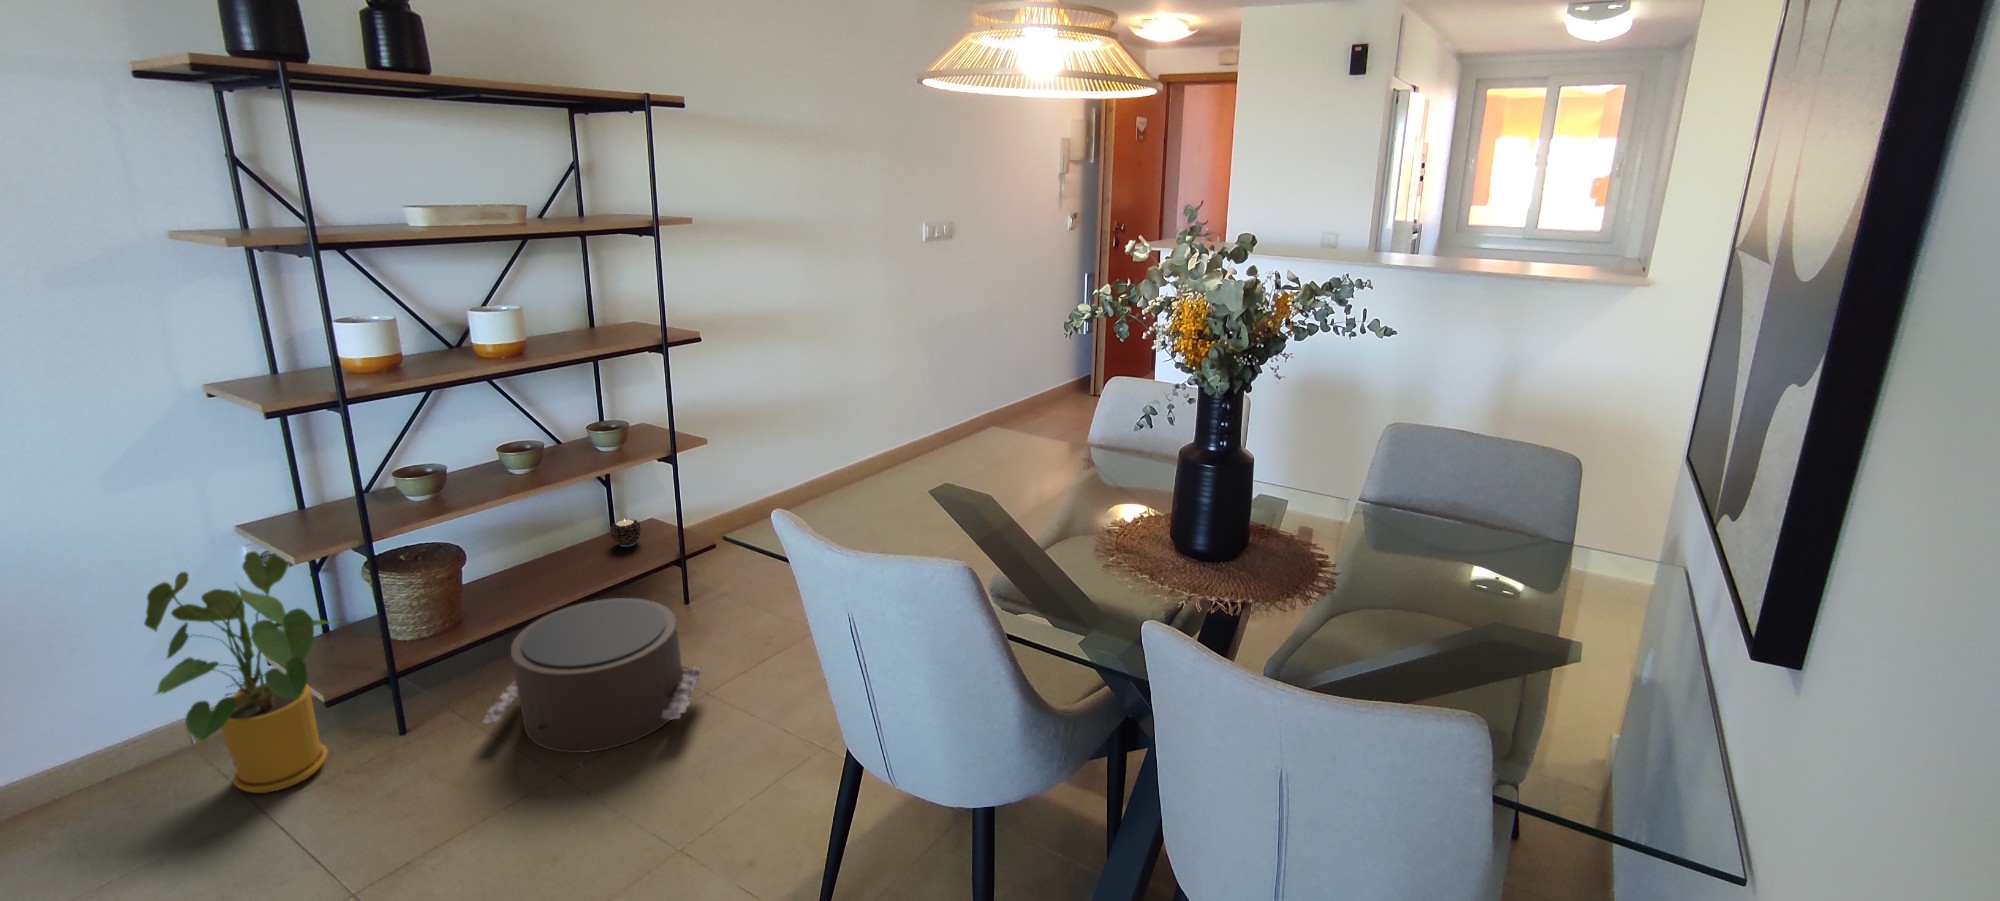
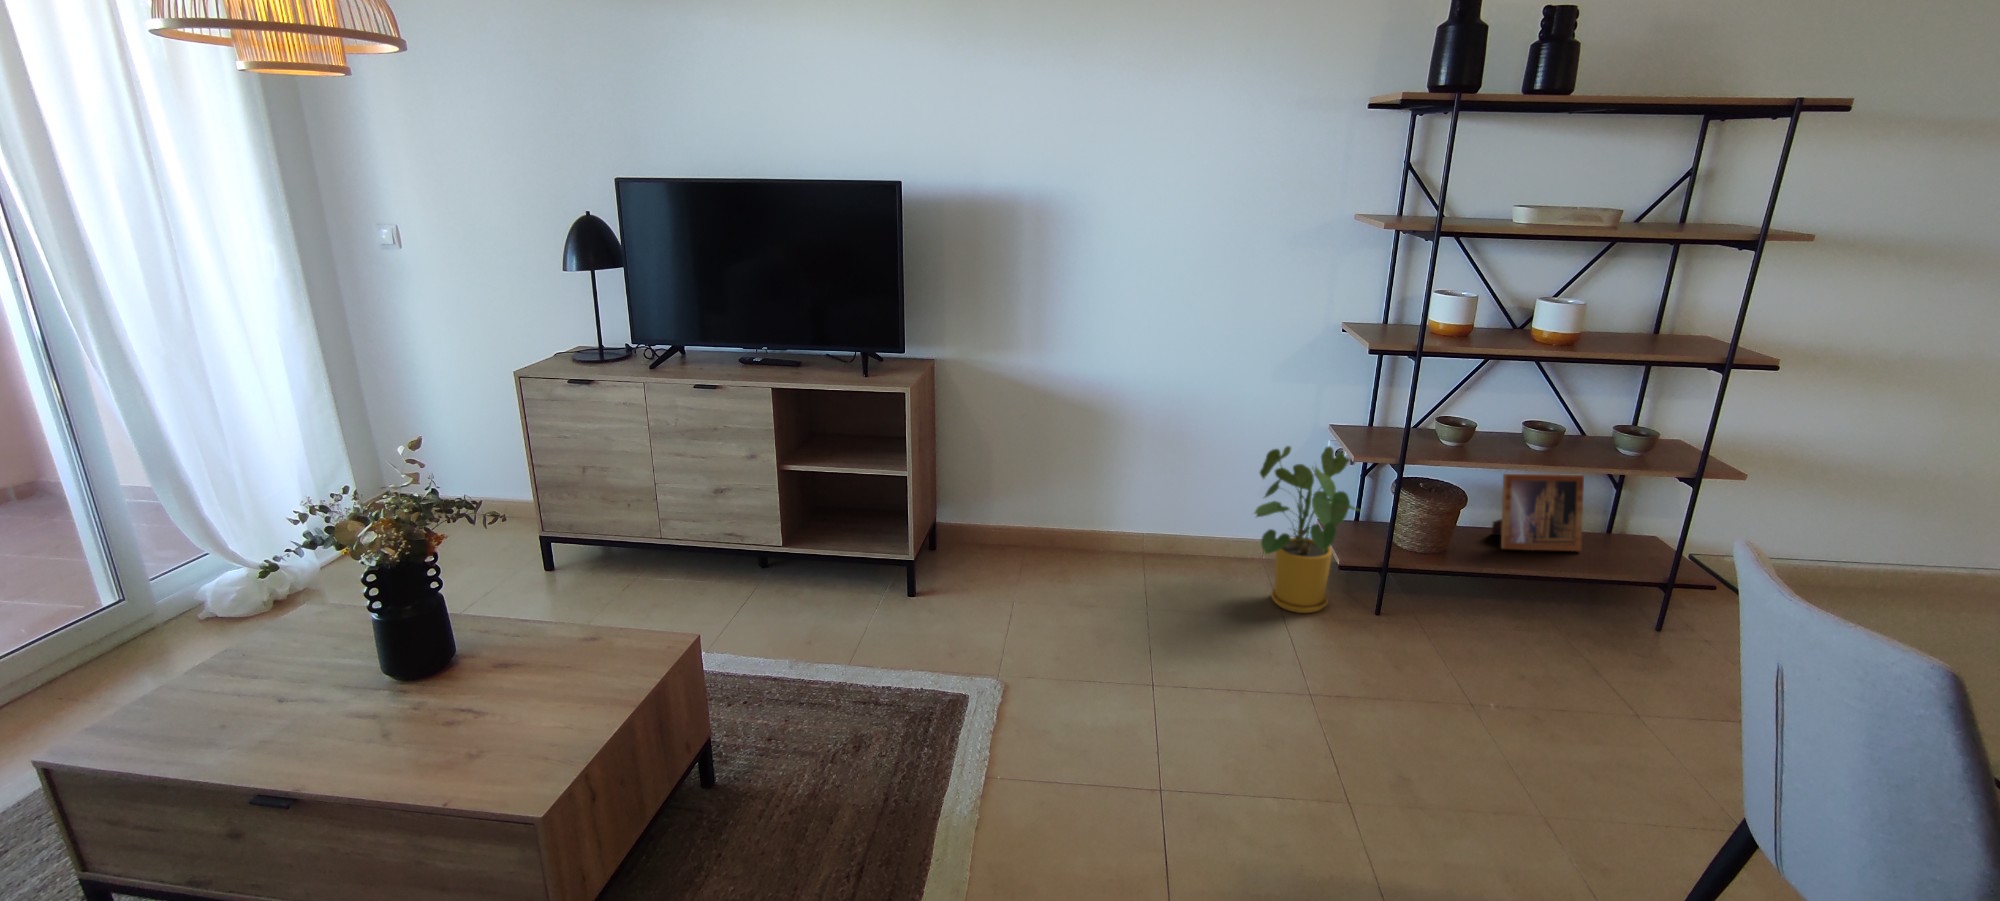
picture frame: none [493,487,598,593] -> present [1492,474,1584,551]
candle: present [610,519,641,547] -> none [1604,520,1638,549]
pouf: present [483,598,701,753] -> none [1434,572,1644,707]

